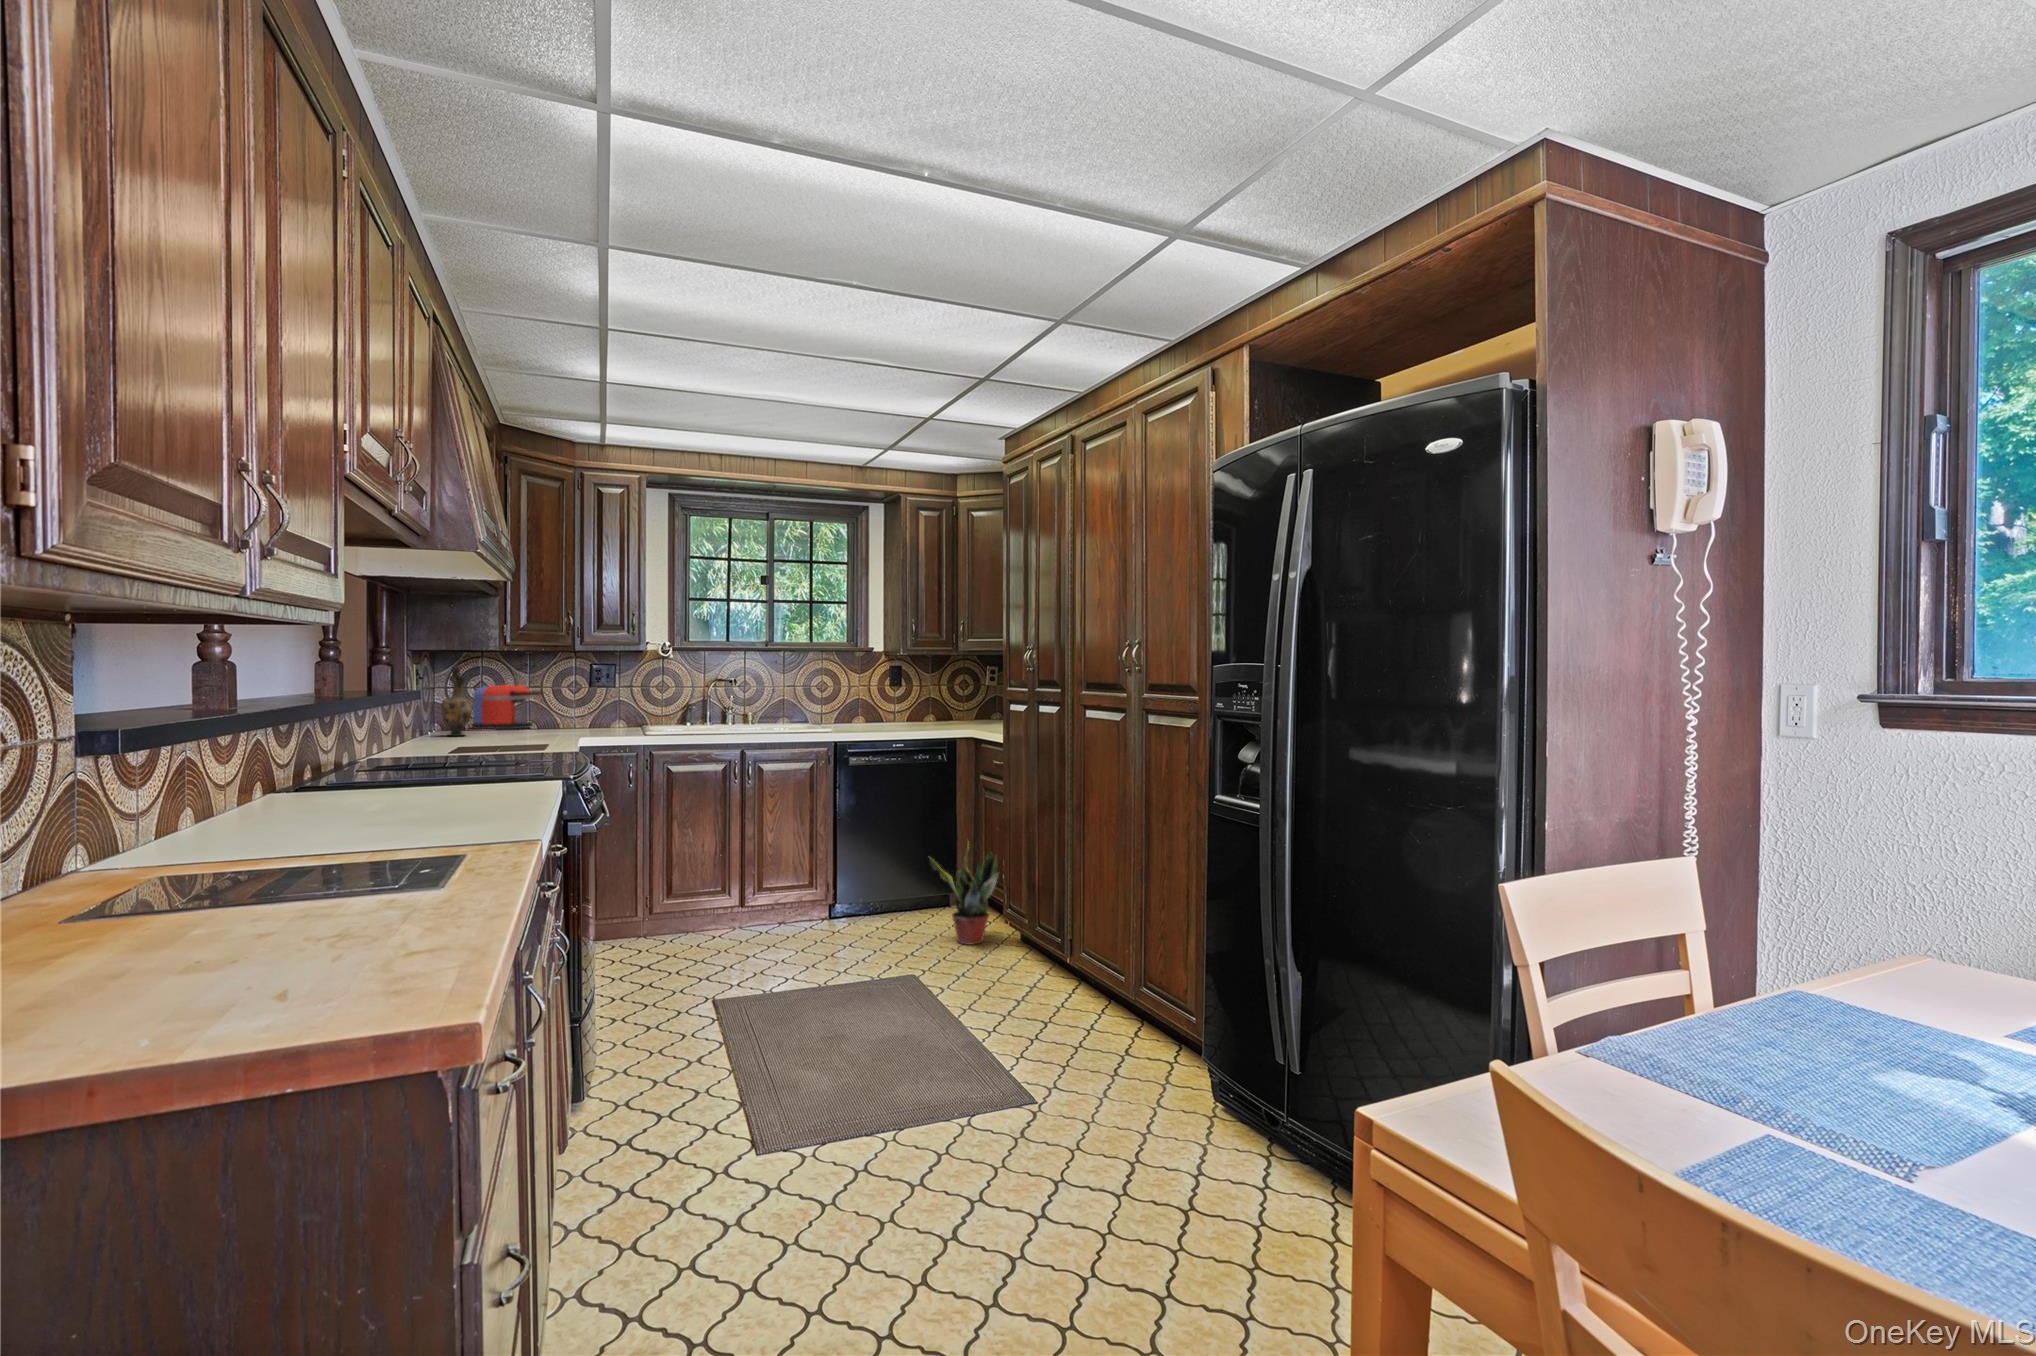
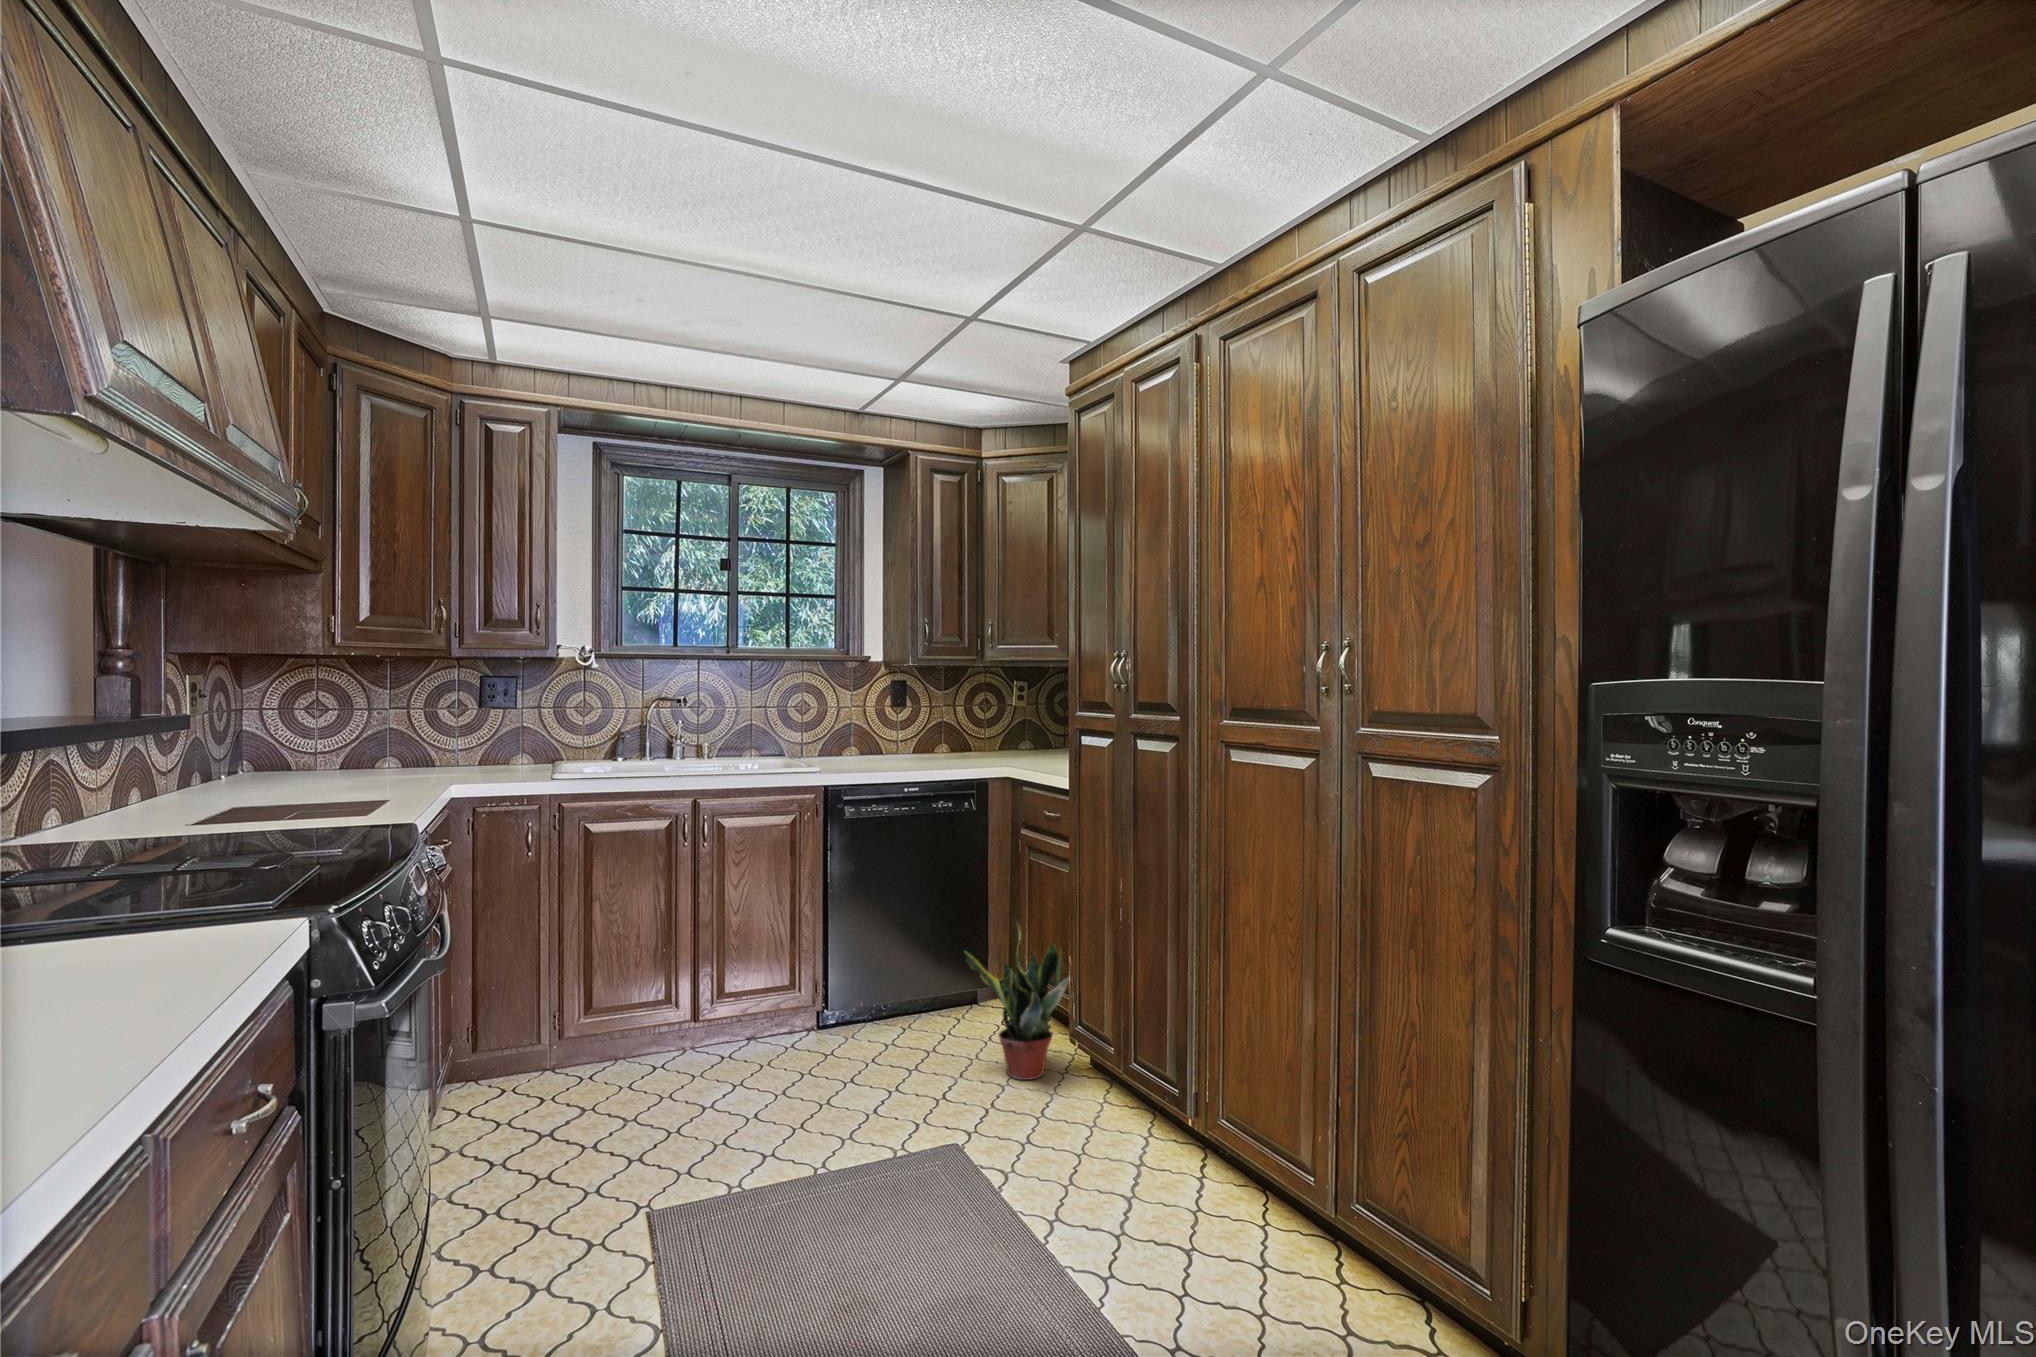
vase: present [441,665,473,736] -> none [229,677,282,785]
coffee maker: present [472,685,541,729] -> none [297,706,405,770]

